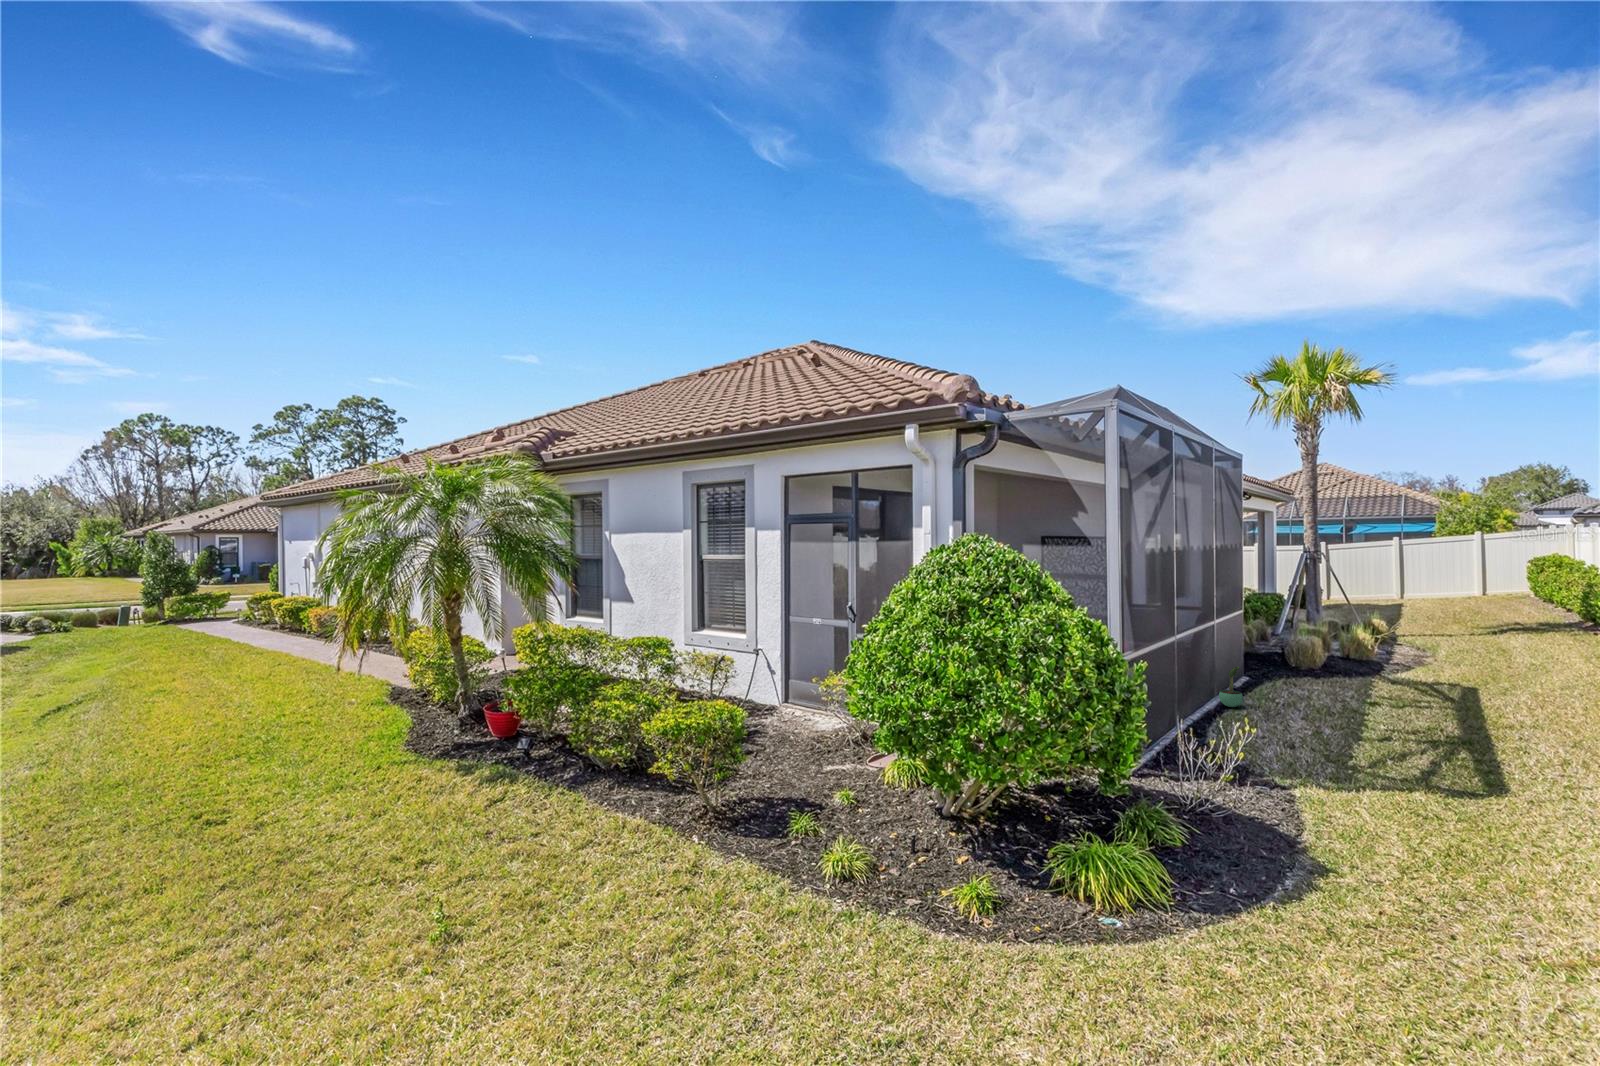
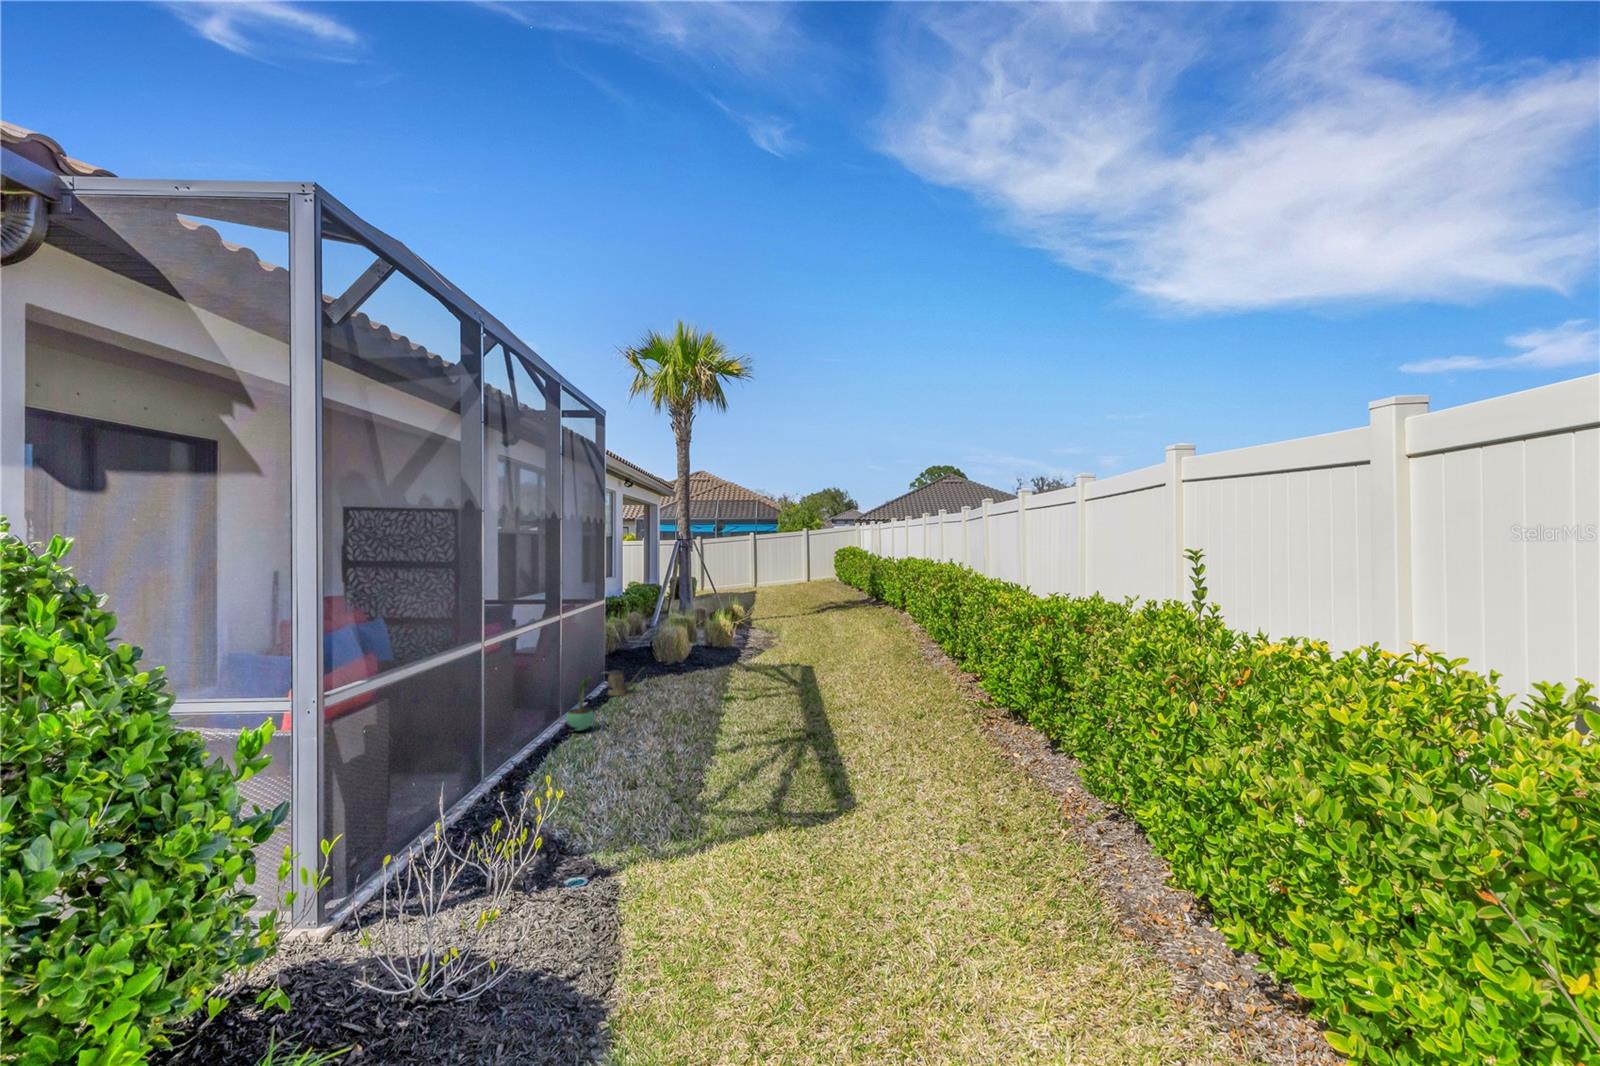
watering can: none [1239,666,1283,687] -> present [606,669,643,696]

